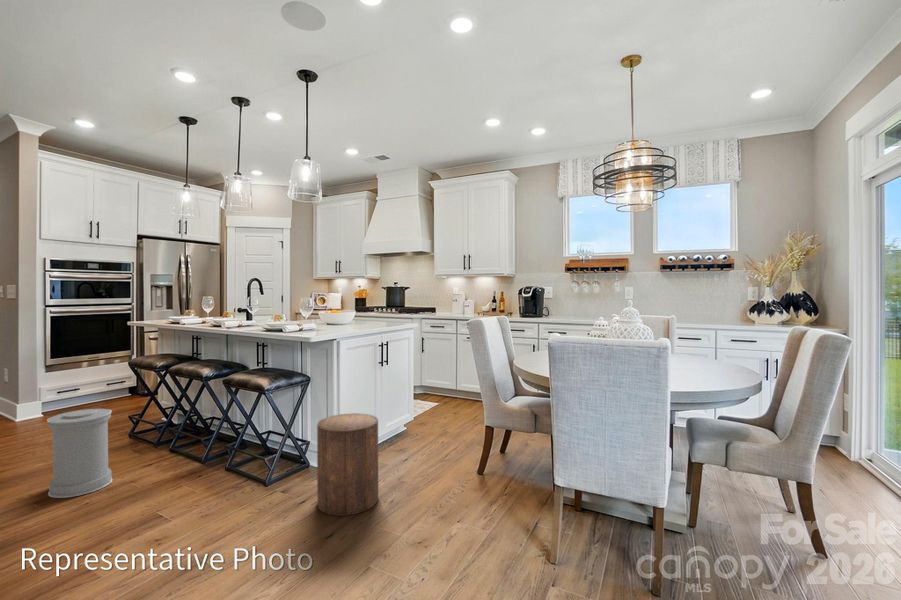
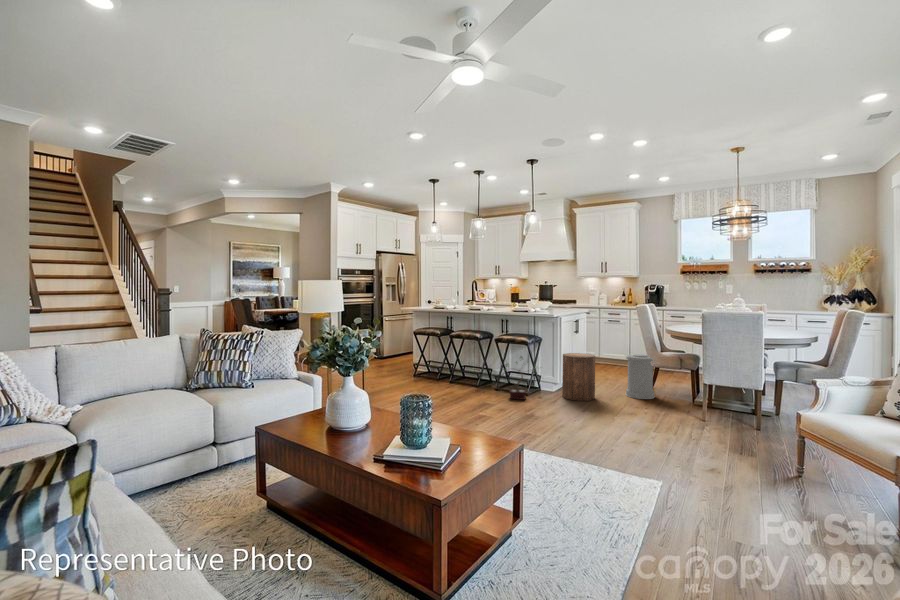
trash can: present [47,409,112,498] -> present [626,354,654,399]
potted plant: none [184,429,258,521] -> present [505,357,535,400]

